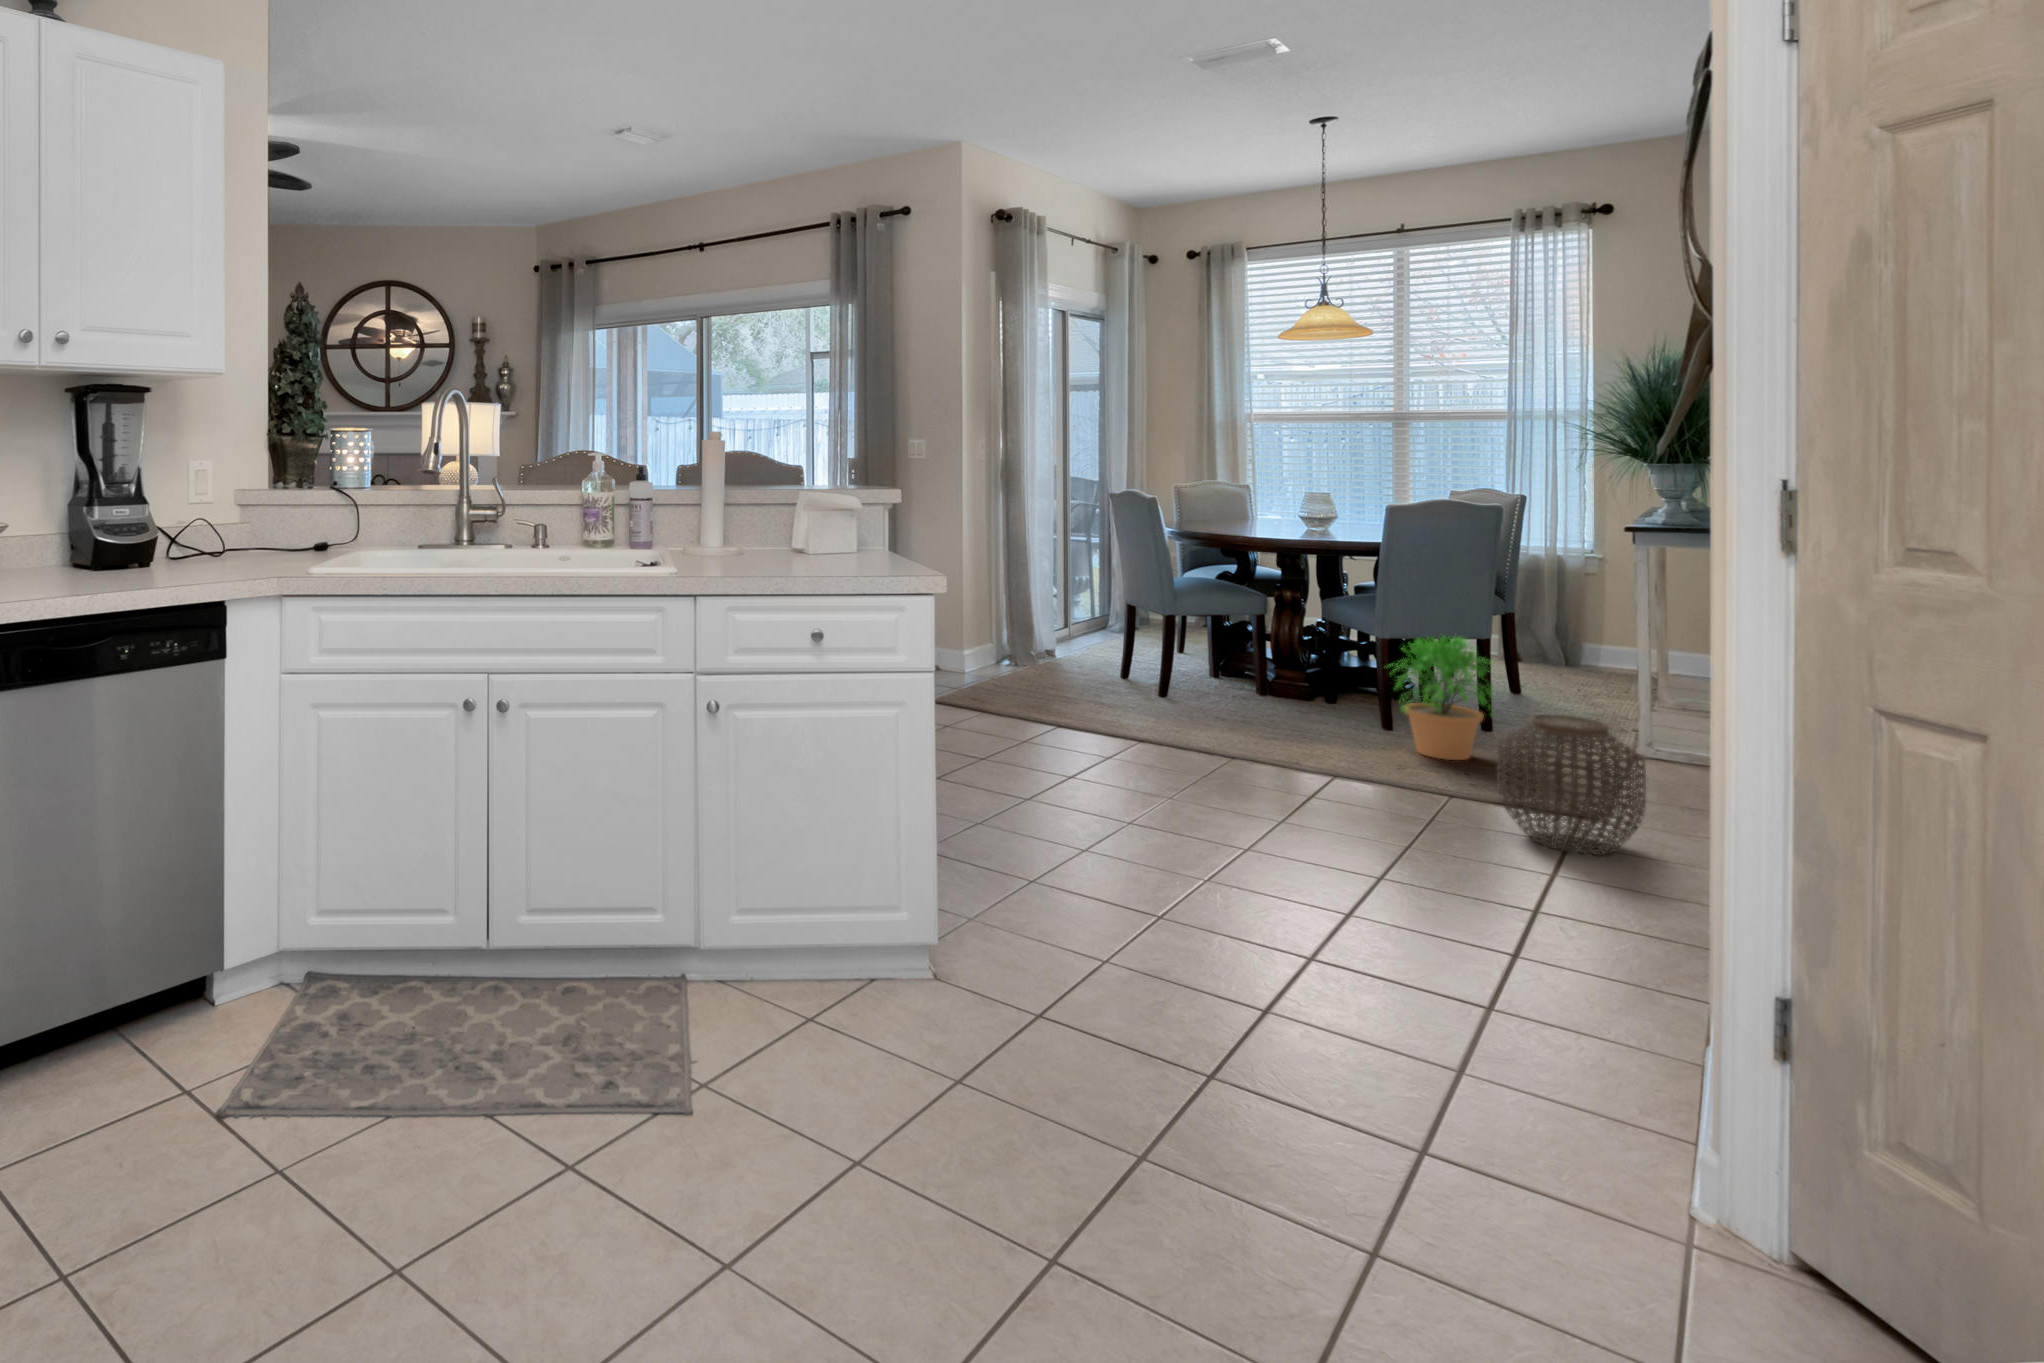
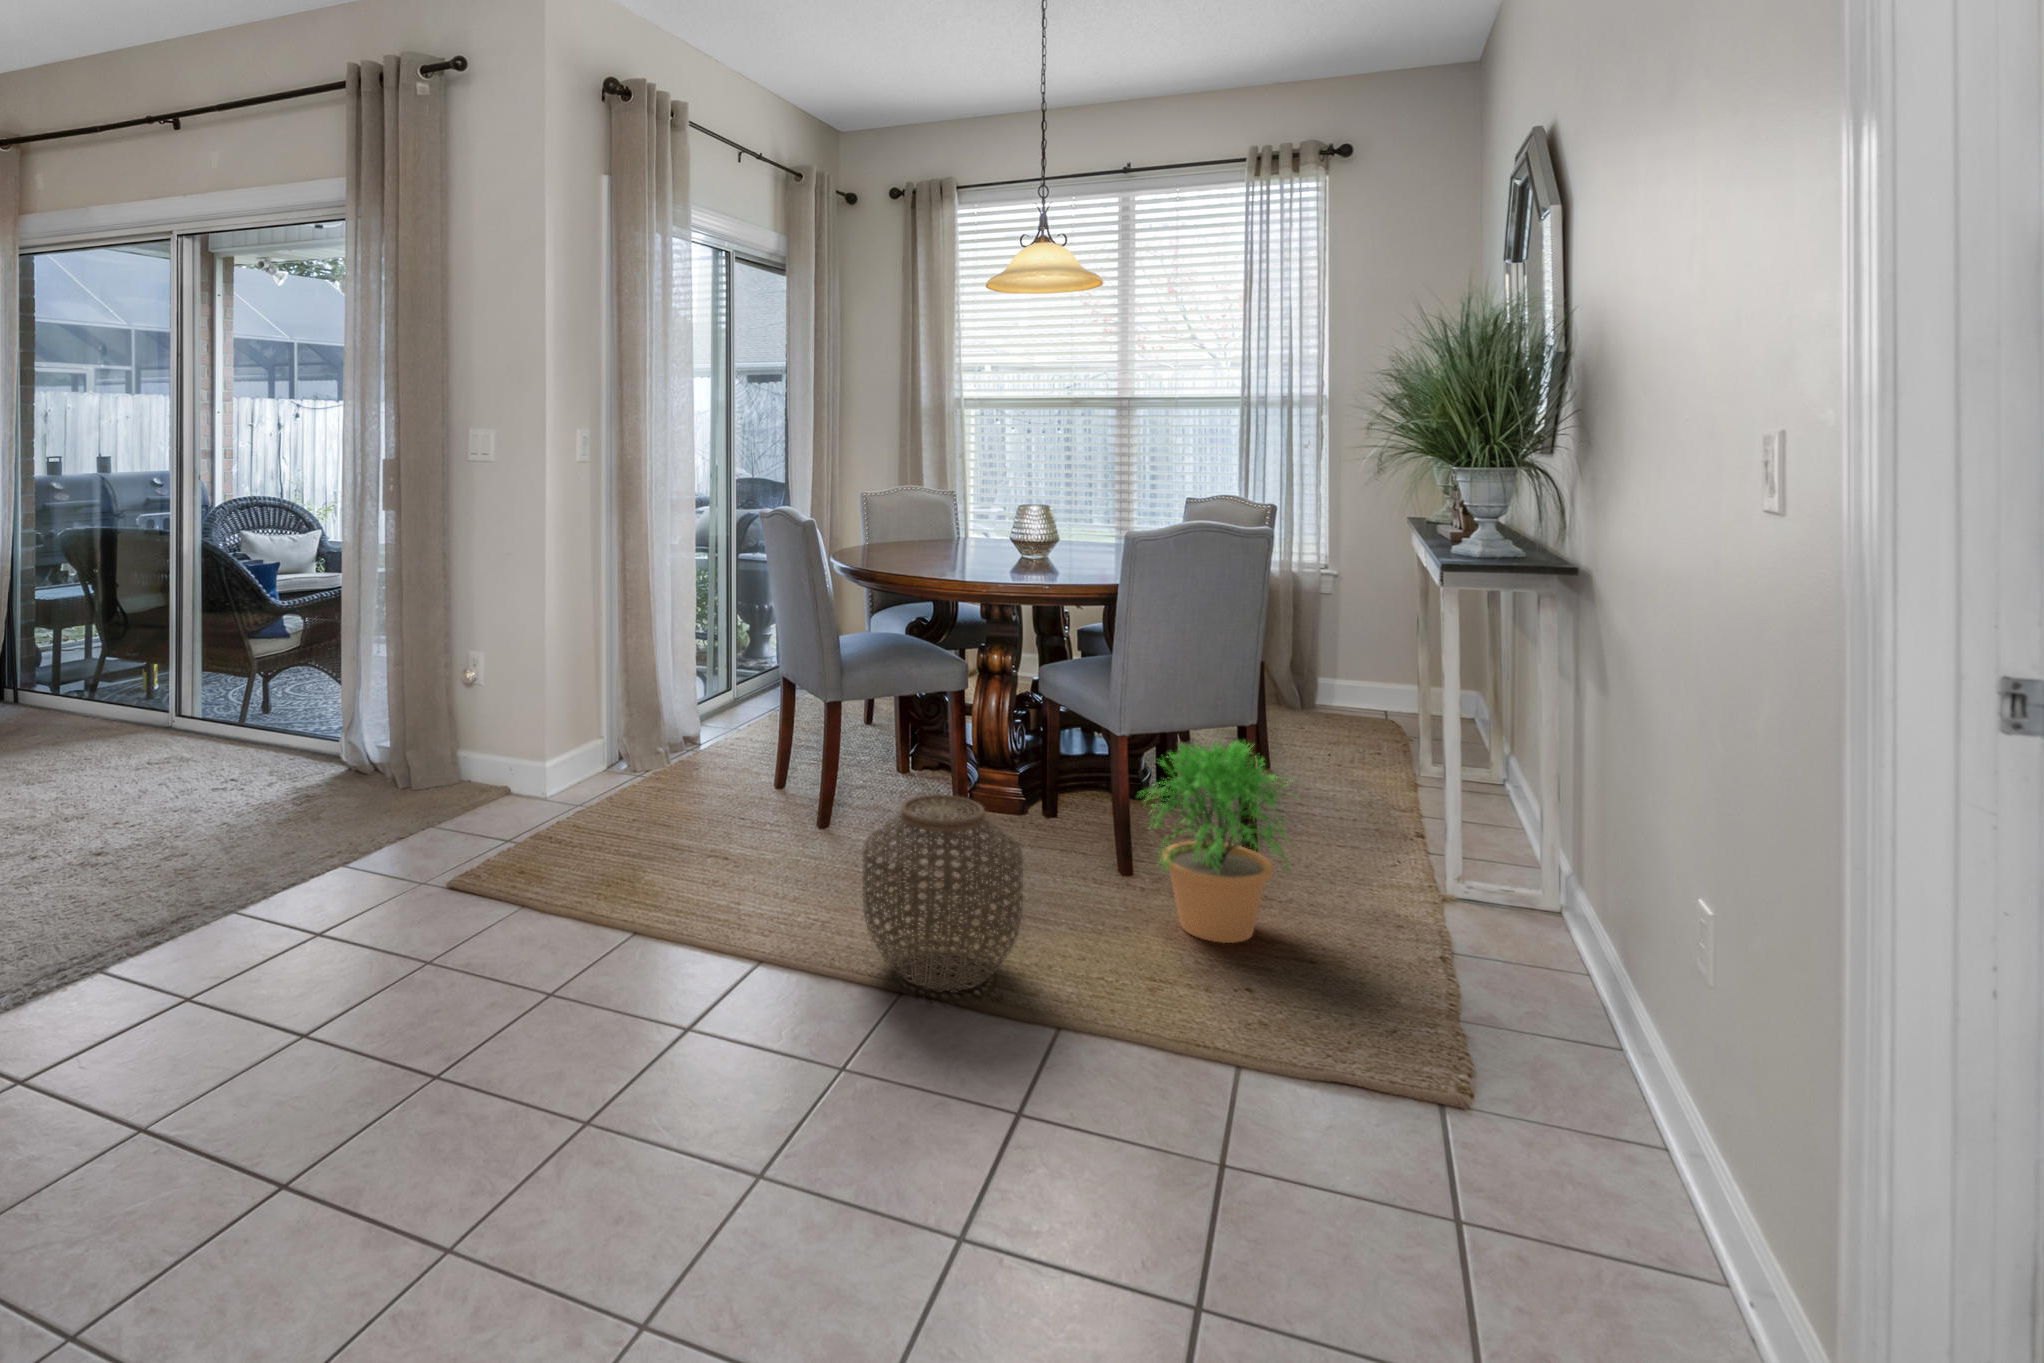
woven basket: present [1497,714,1646,854] -> present [863,795,1023,991]

